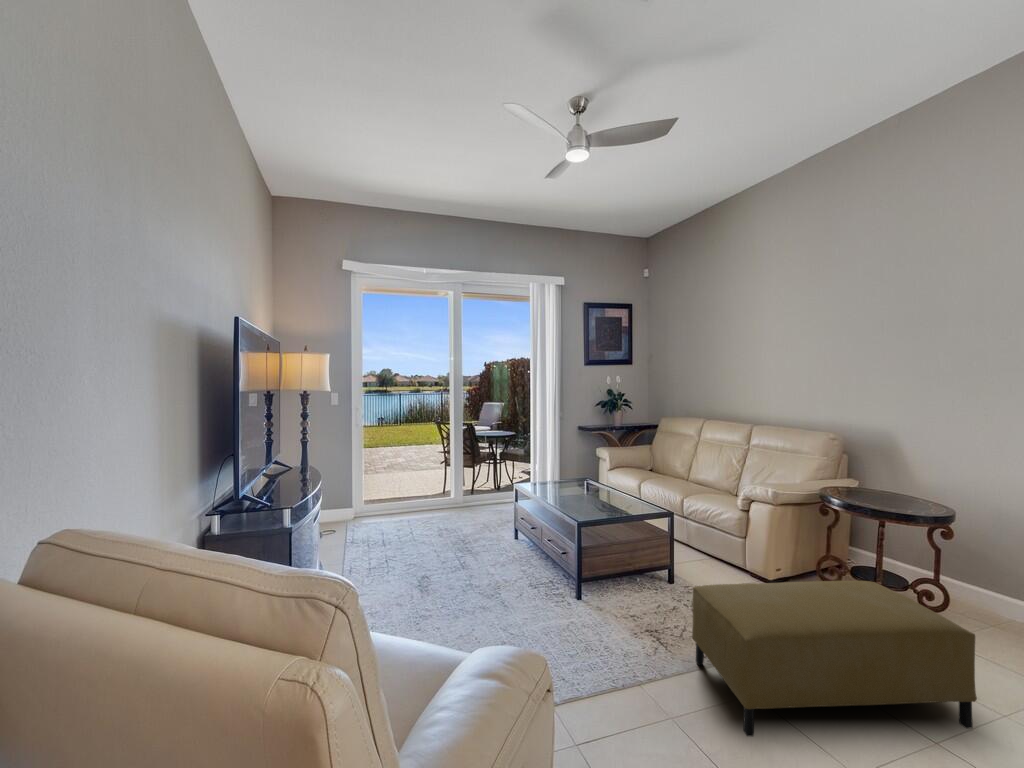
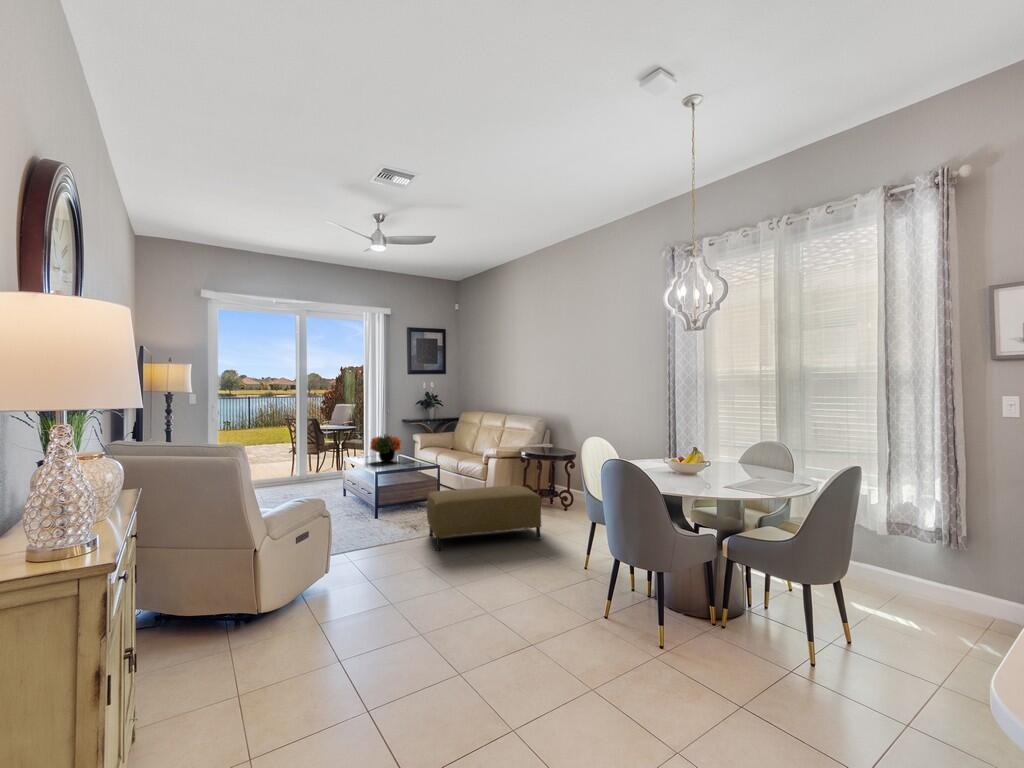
flower arrangement: none [554,453,600,495] -> present [370,434,401,462]

